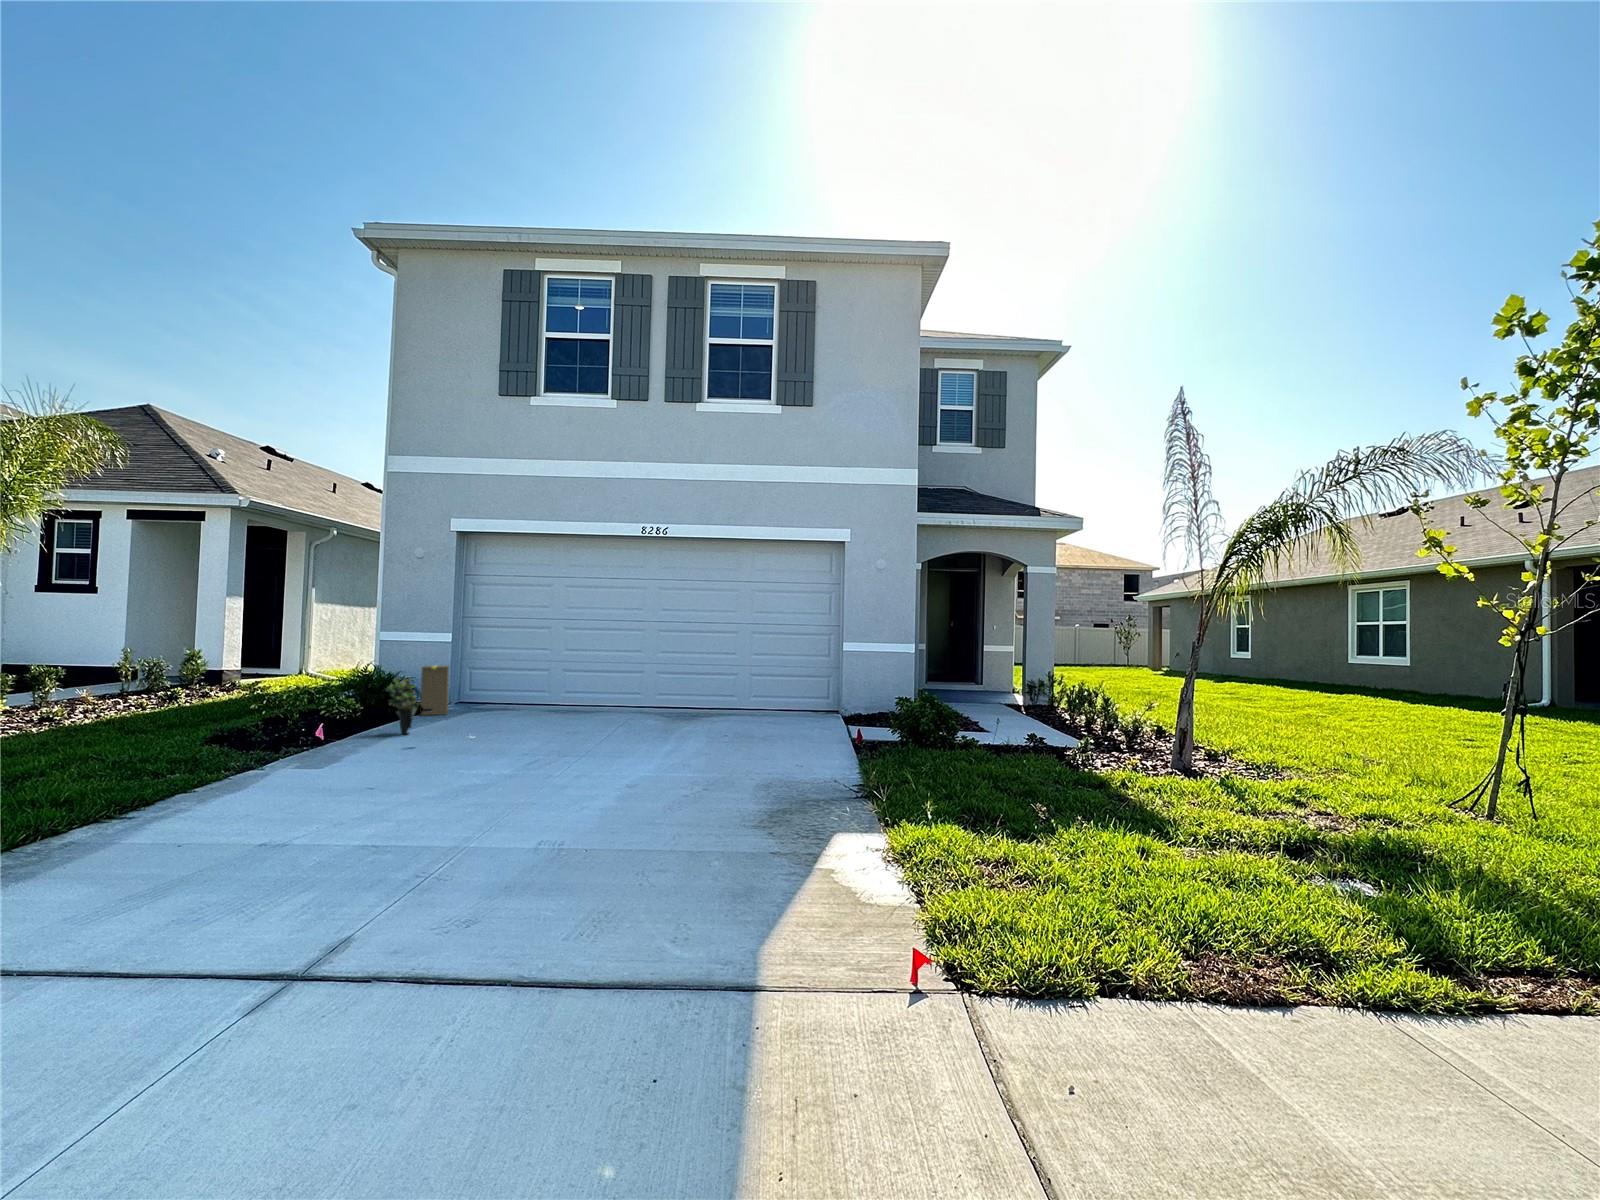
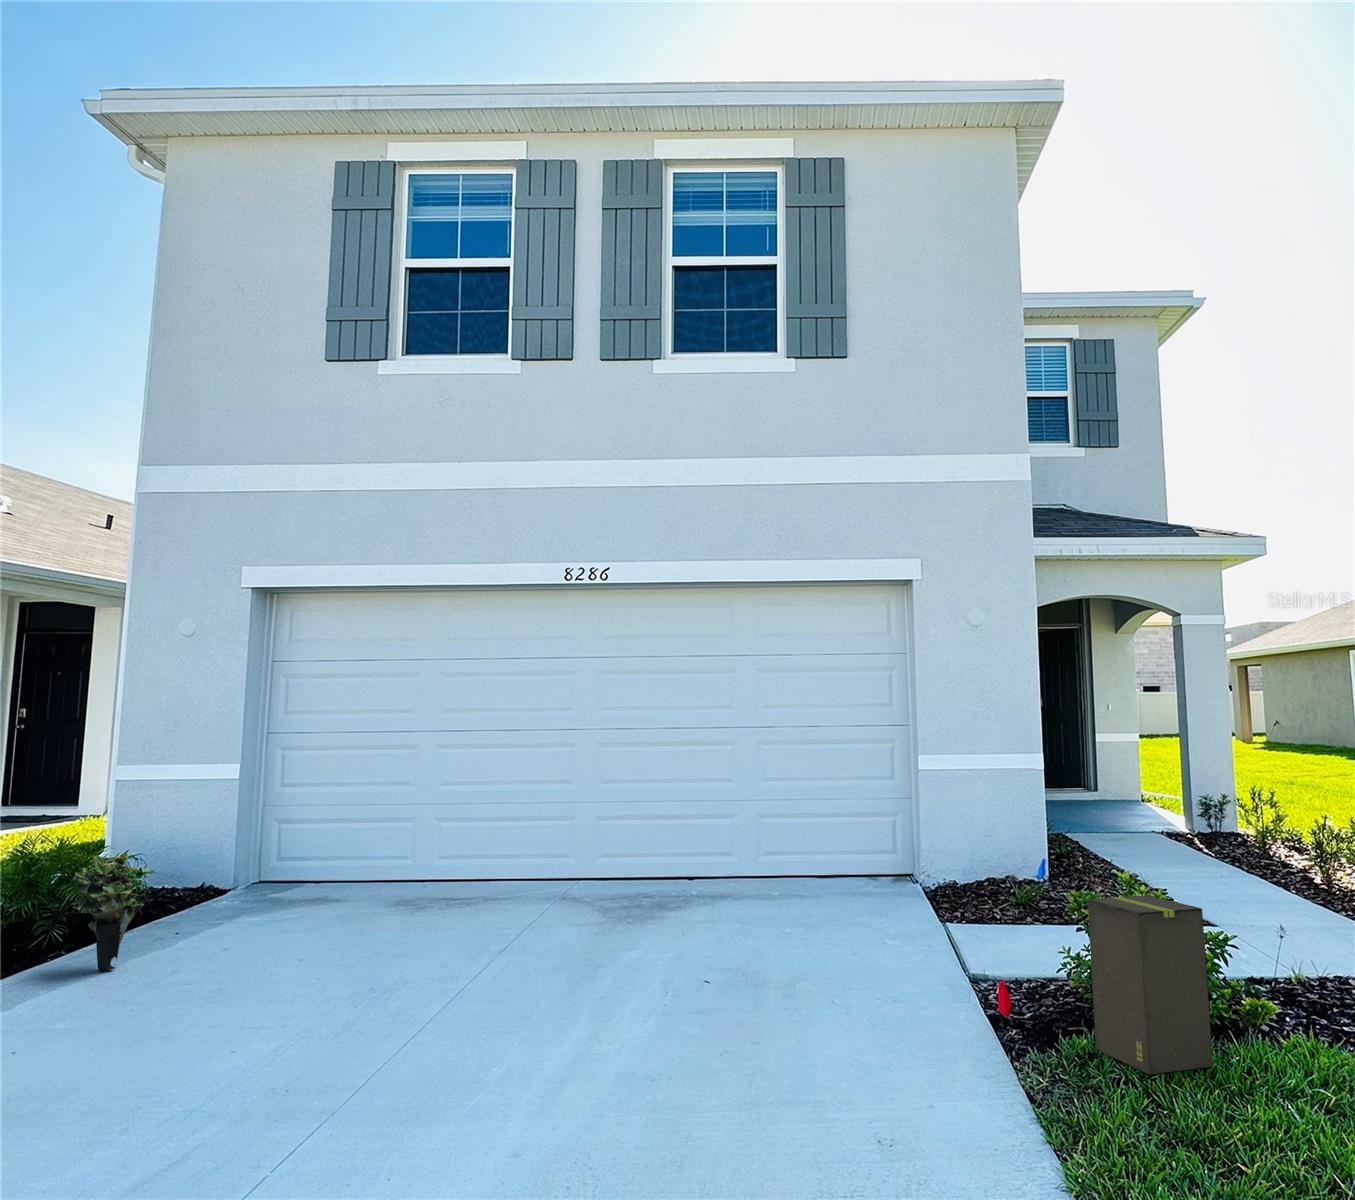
cardboard box: present [421,665,449,715] -> present [1088,896,1213,1074]

